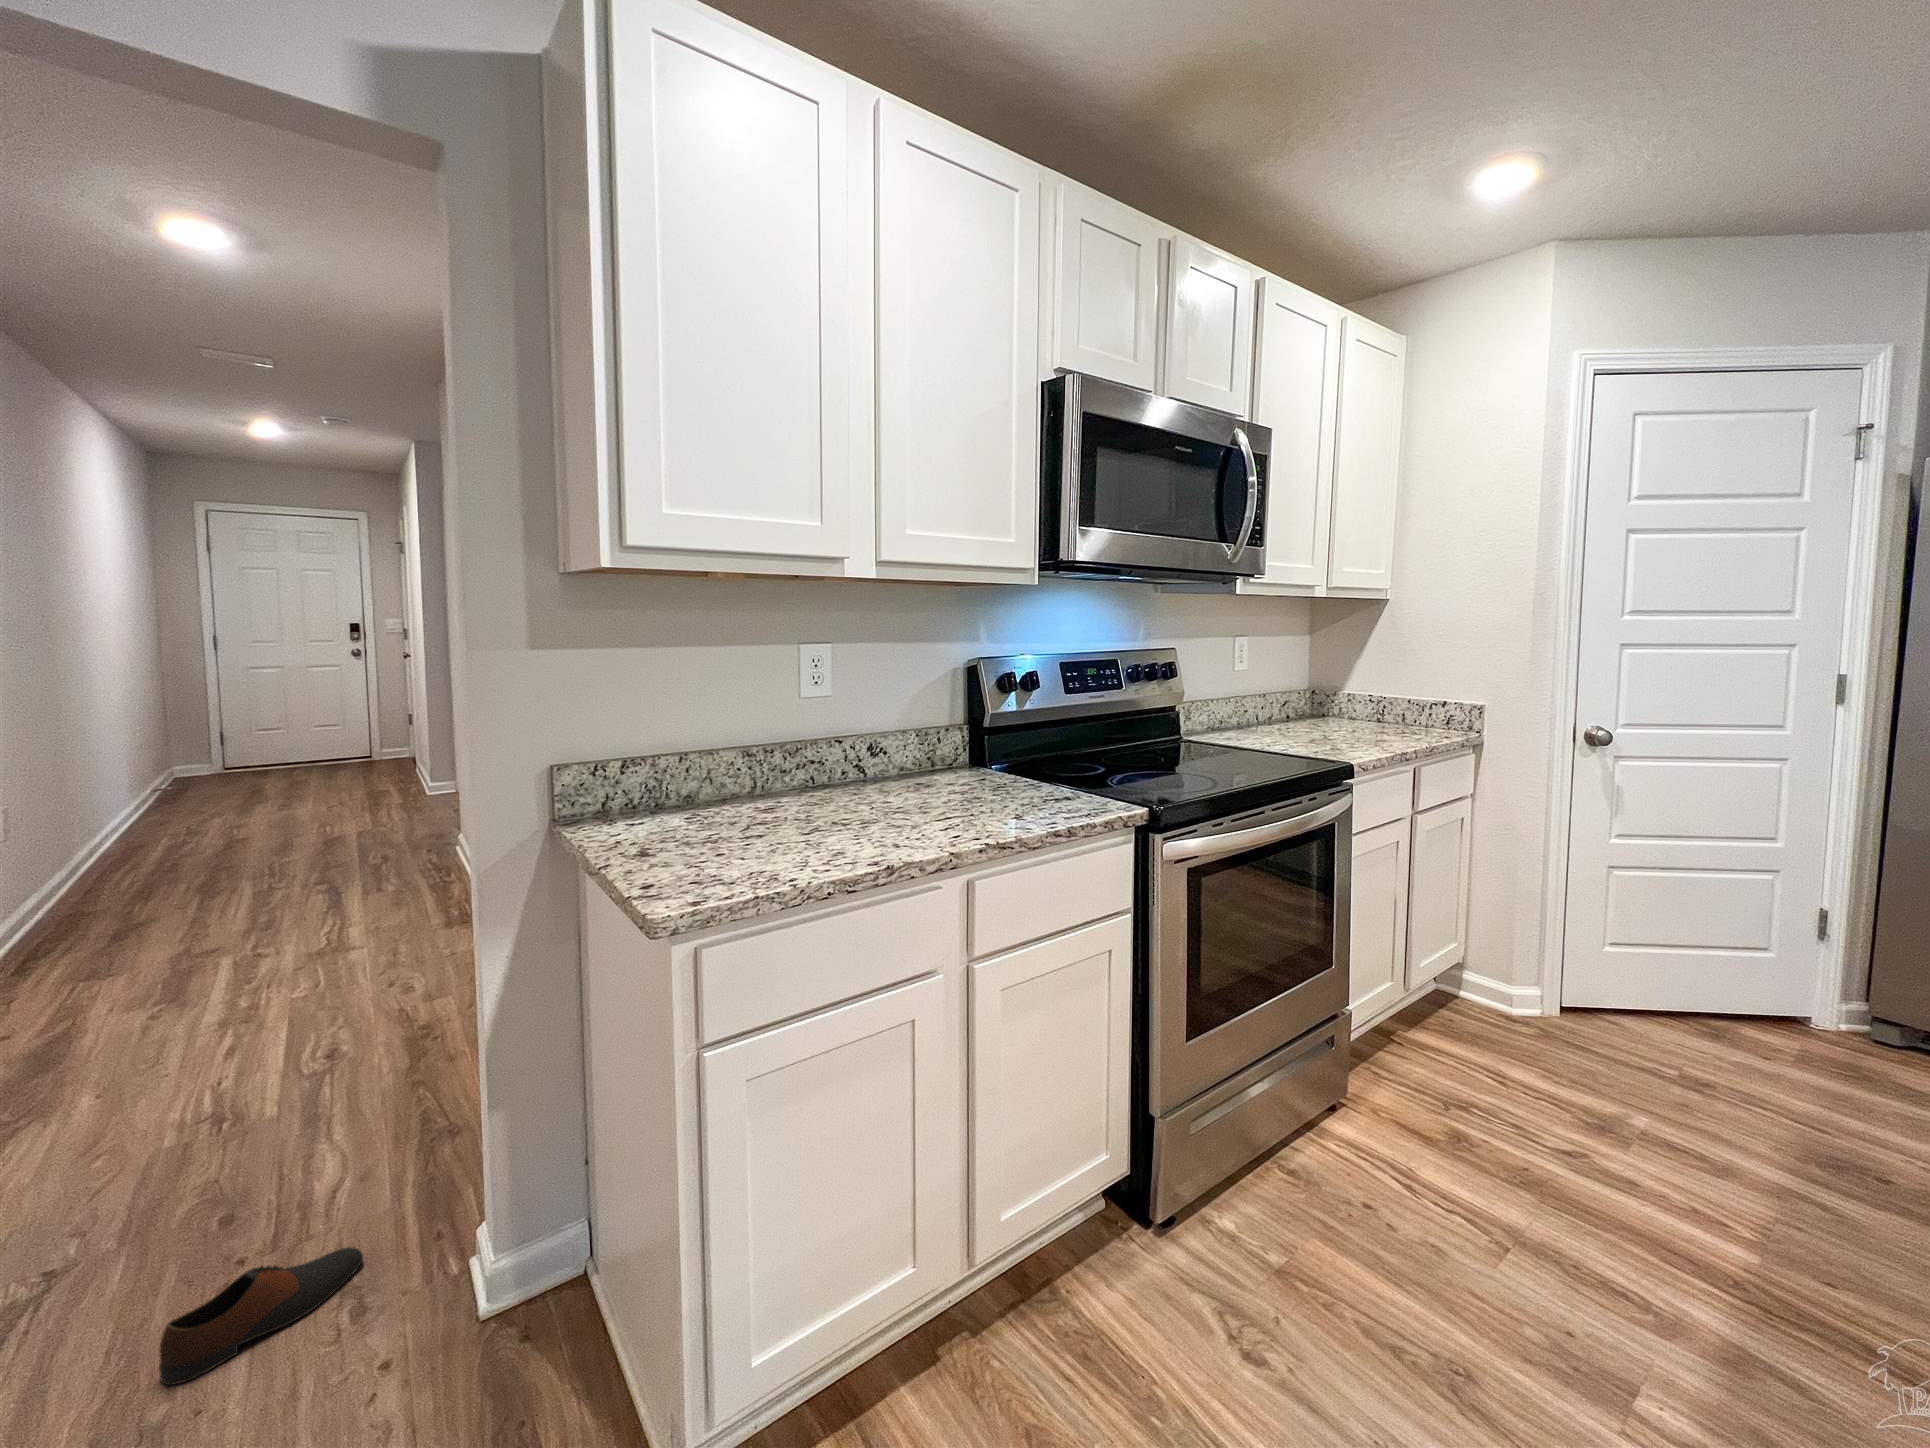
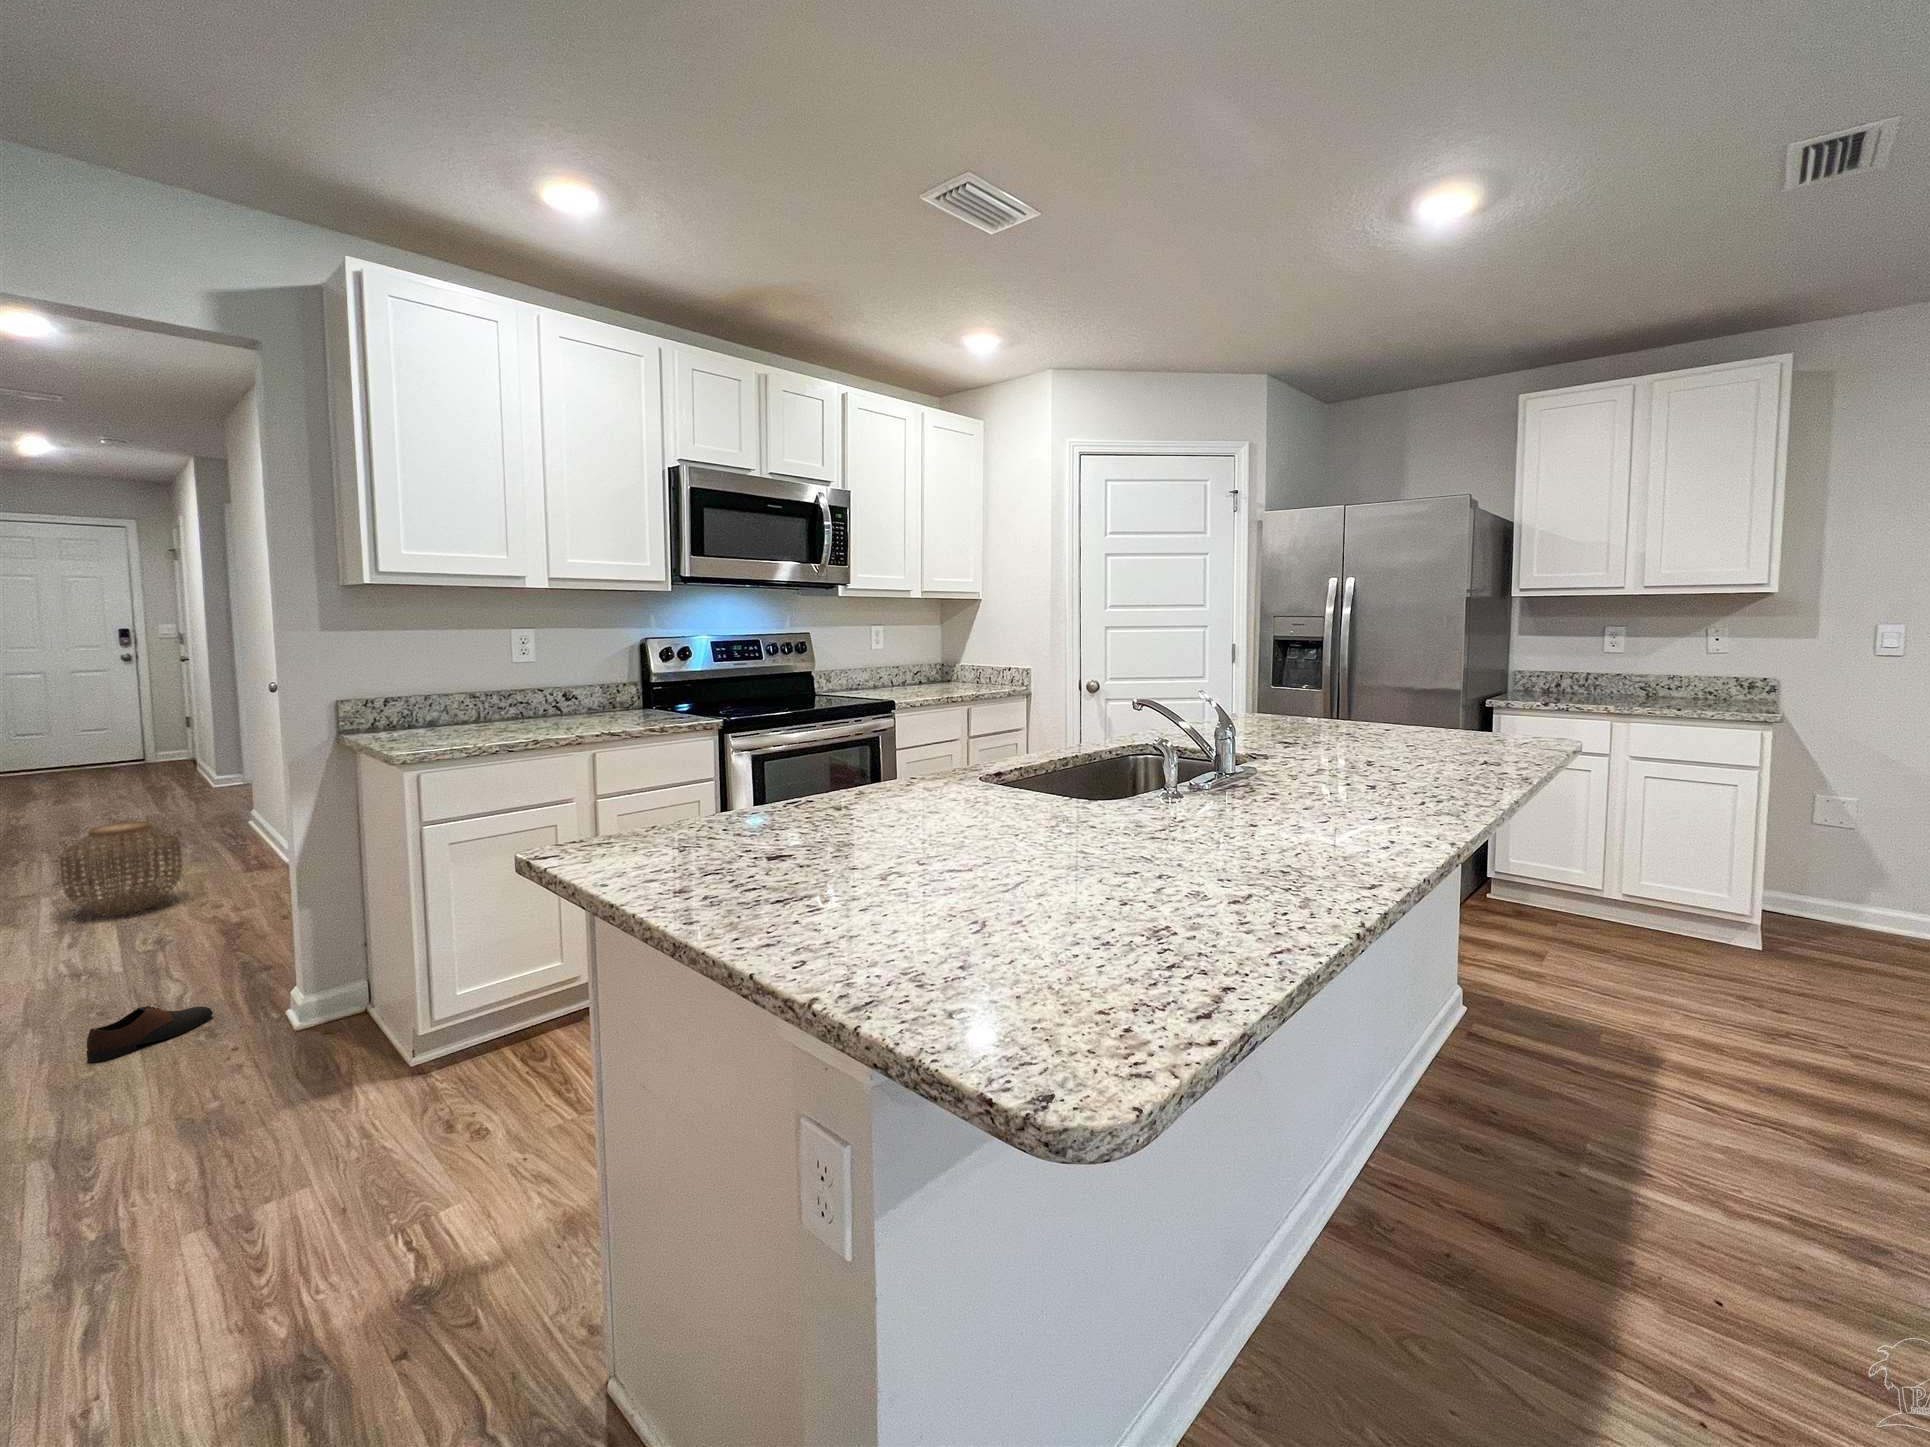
woven basket: none [227,876,369,1003] -> present [59,821,182,916]

